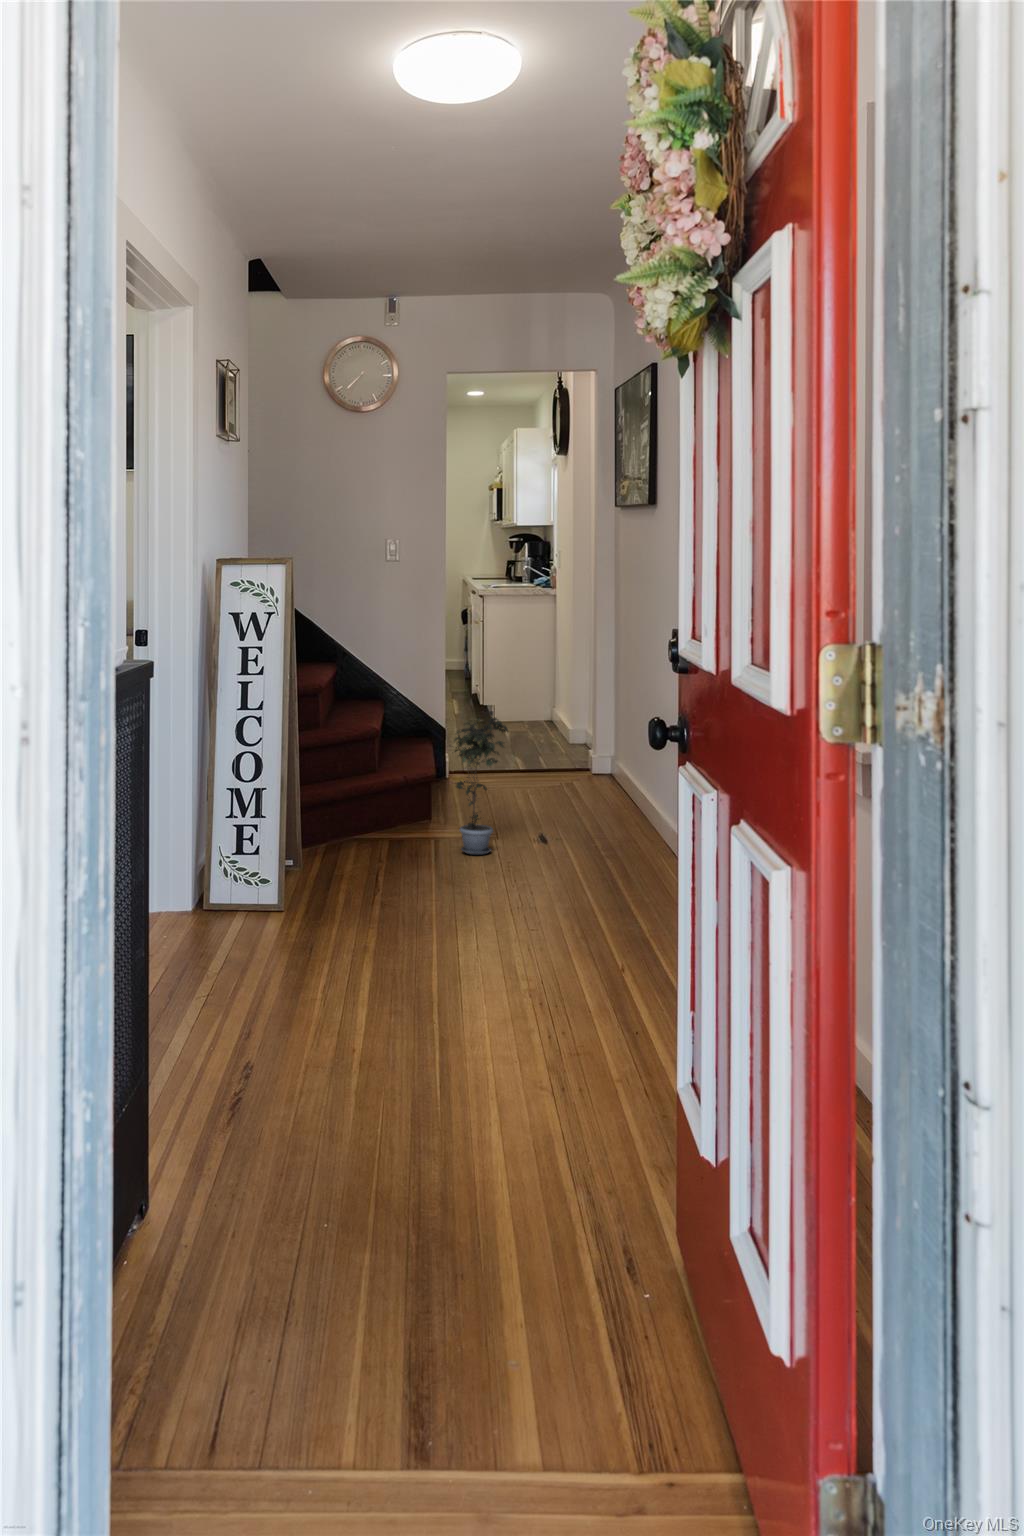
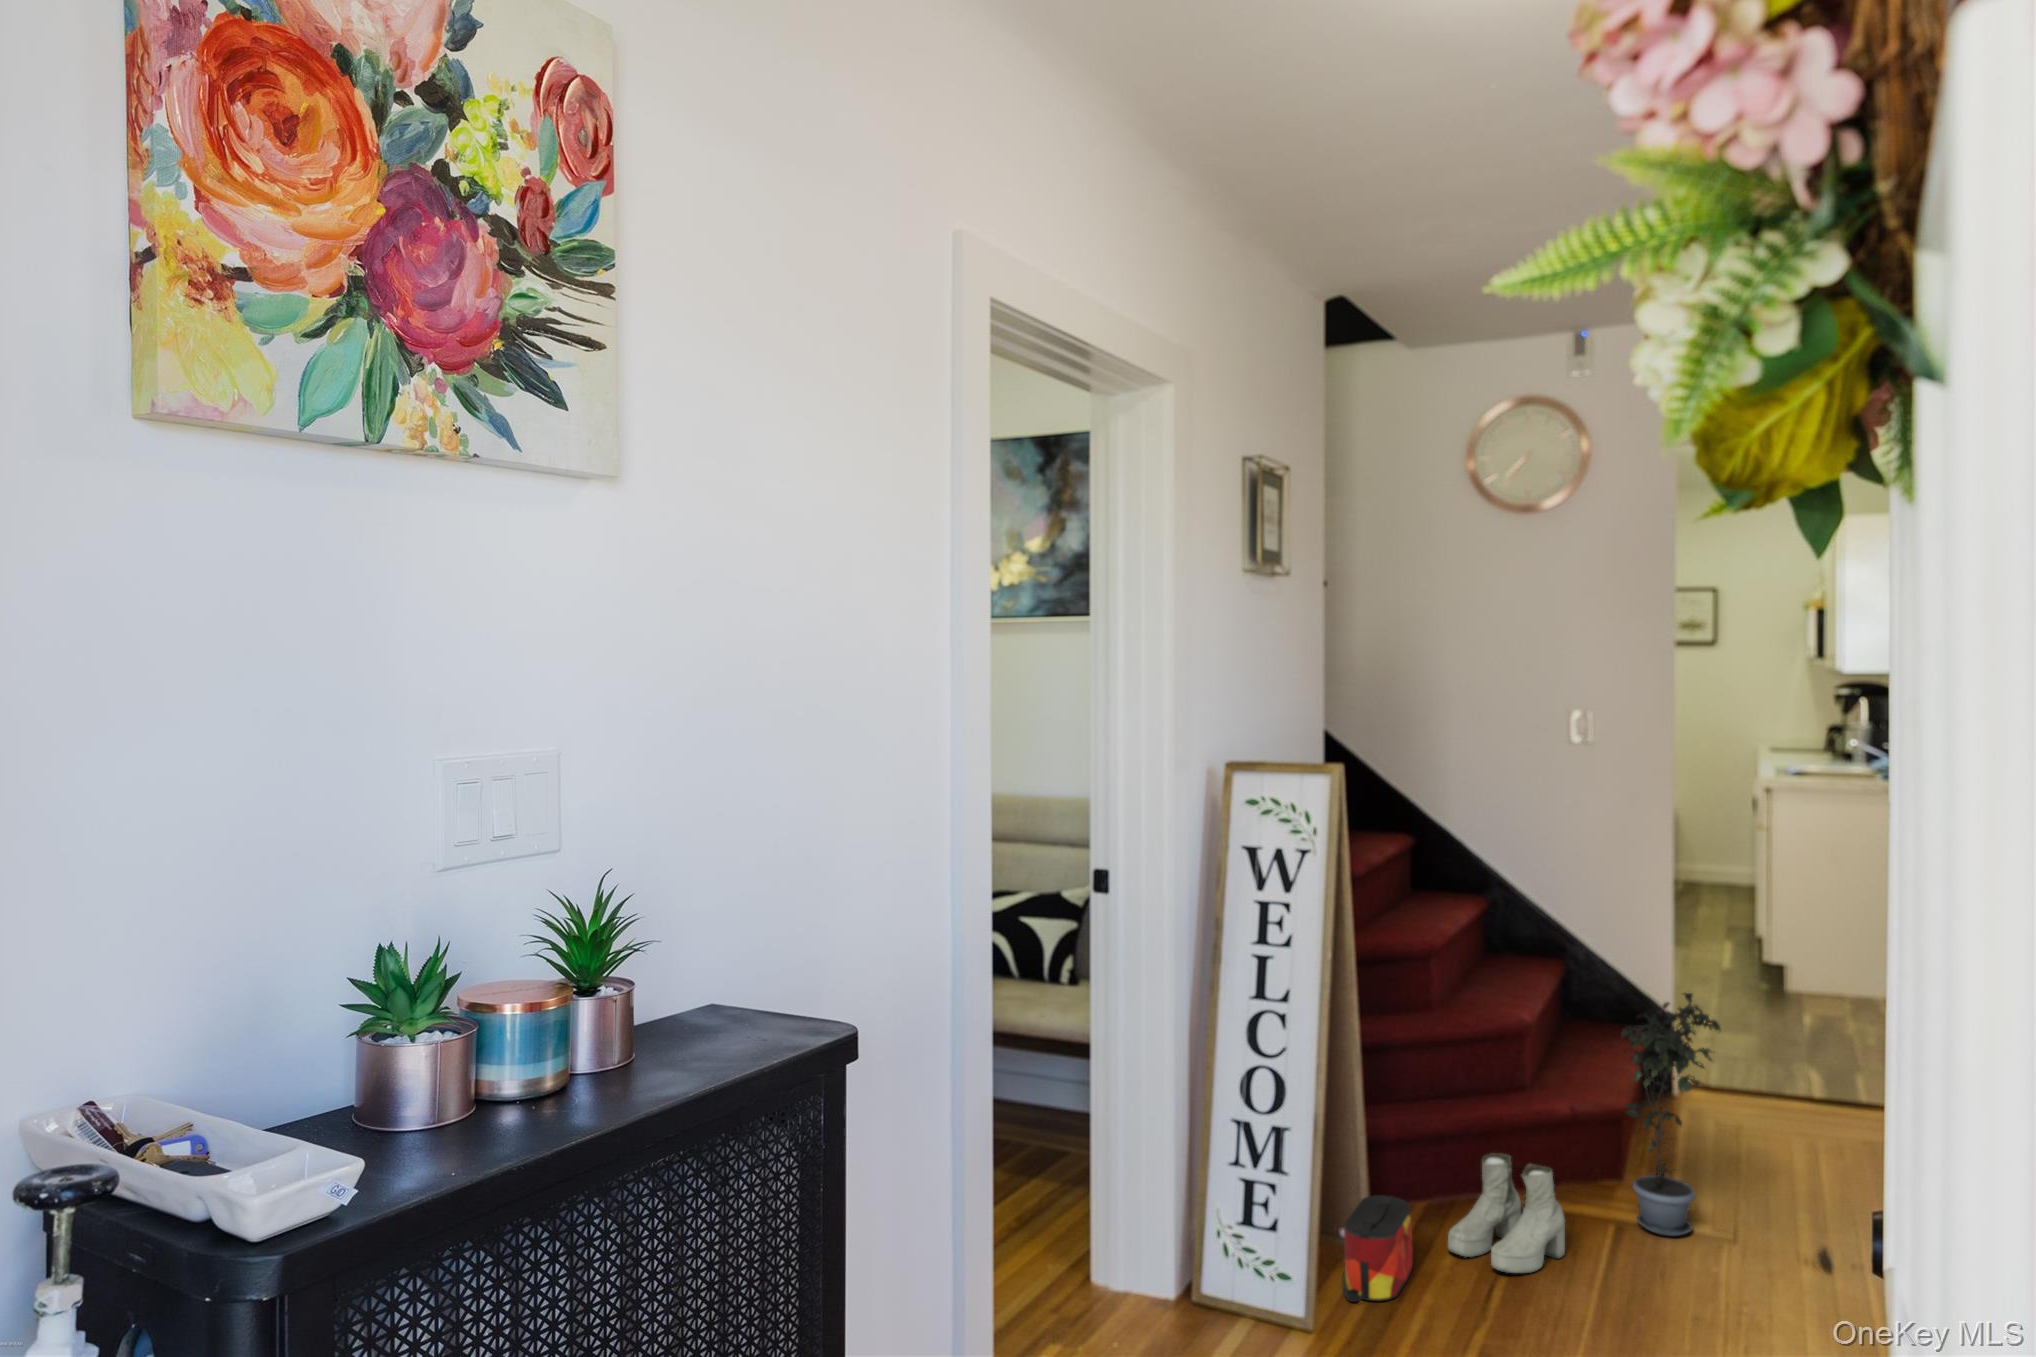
boots: none [357,813,424,875] -> present [1448,1153,1565,1274]
bag: none [298,840,338,895] -> present [1342,1195,1413,1302]

